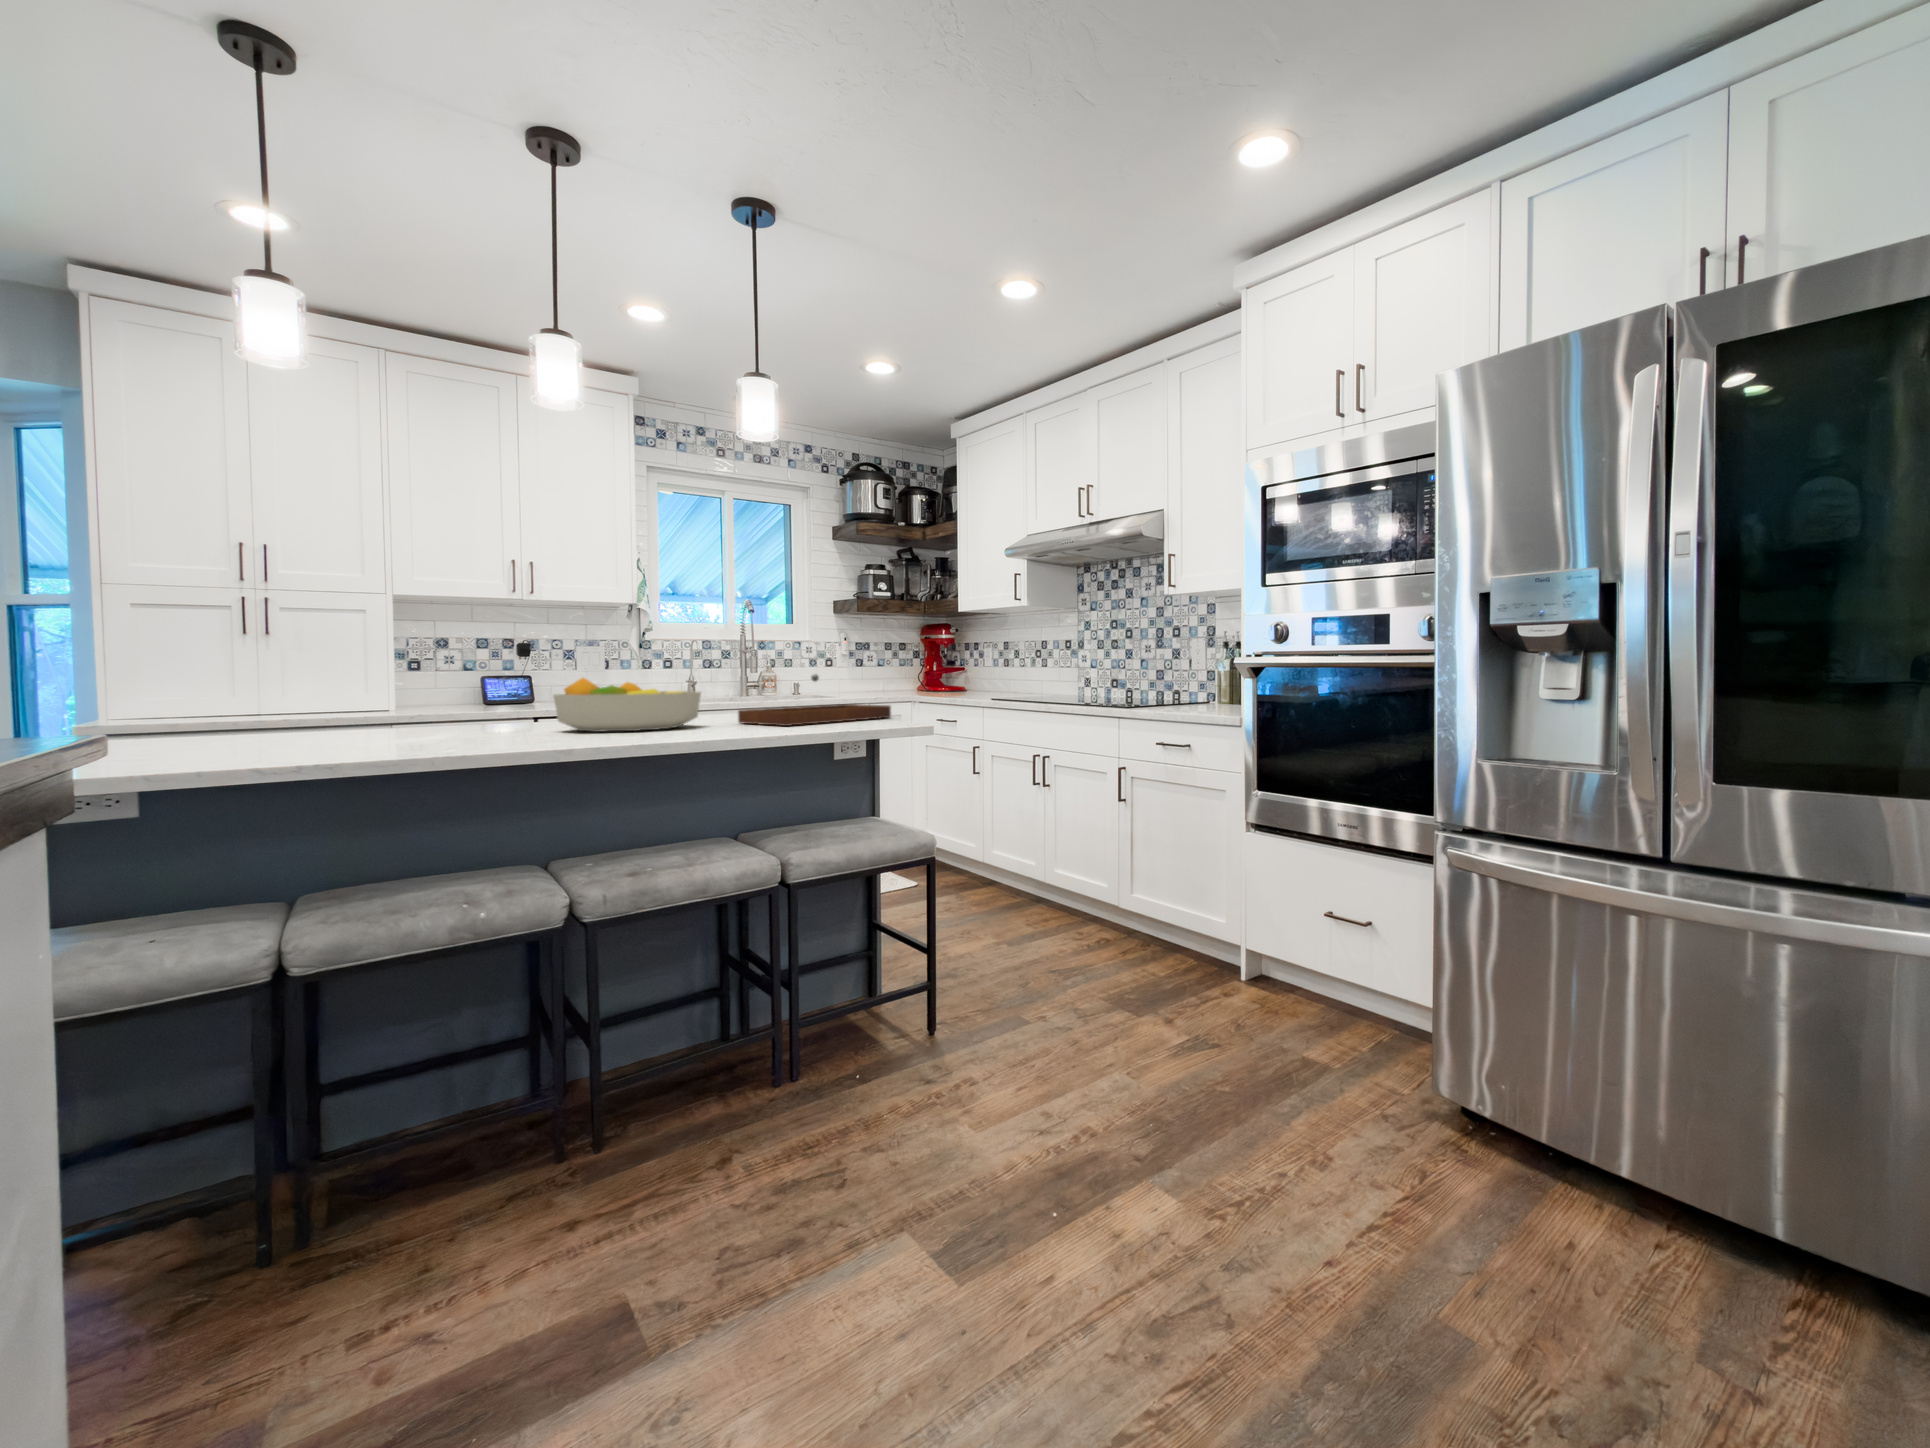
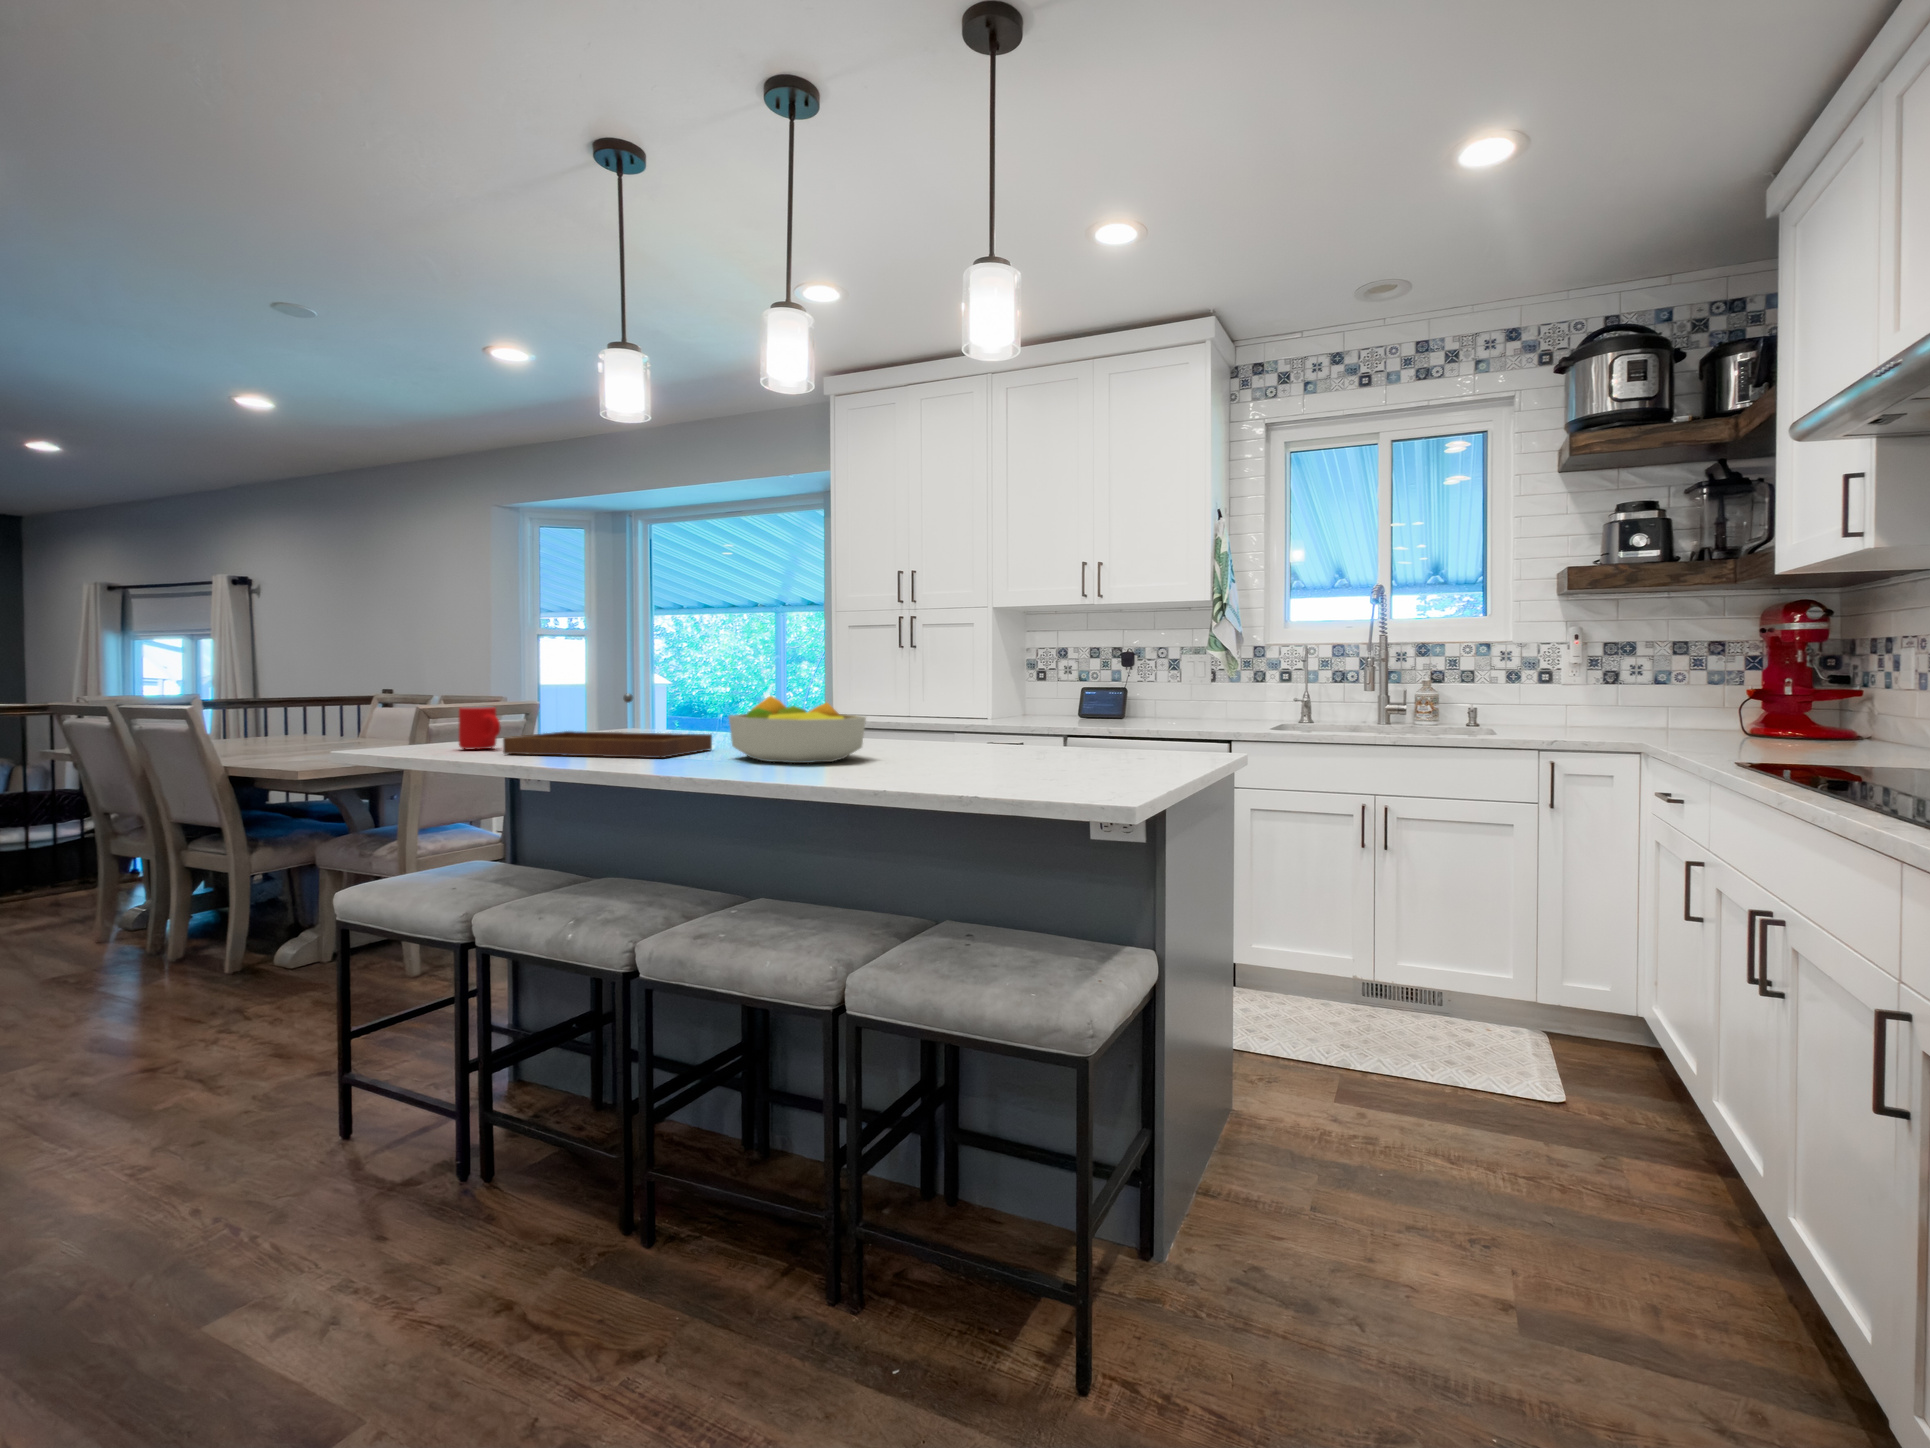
tray: present [738,674,891,726] -> present [503,693,712,758]
mug: none [125,703,221,761] -> present [459,707,501,750]

